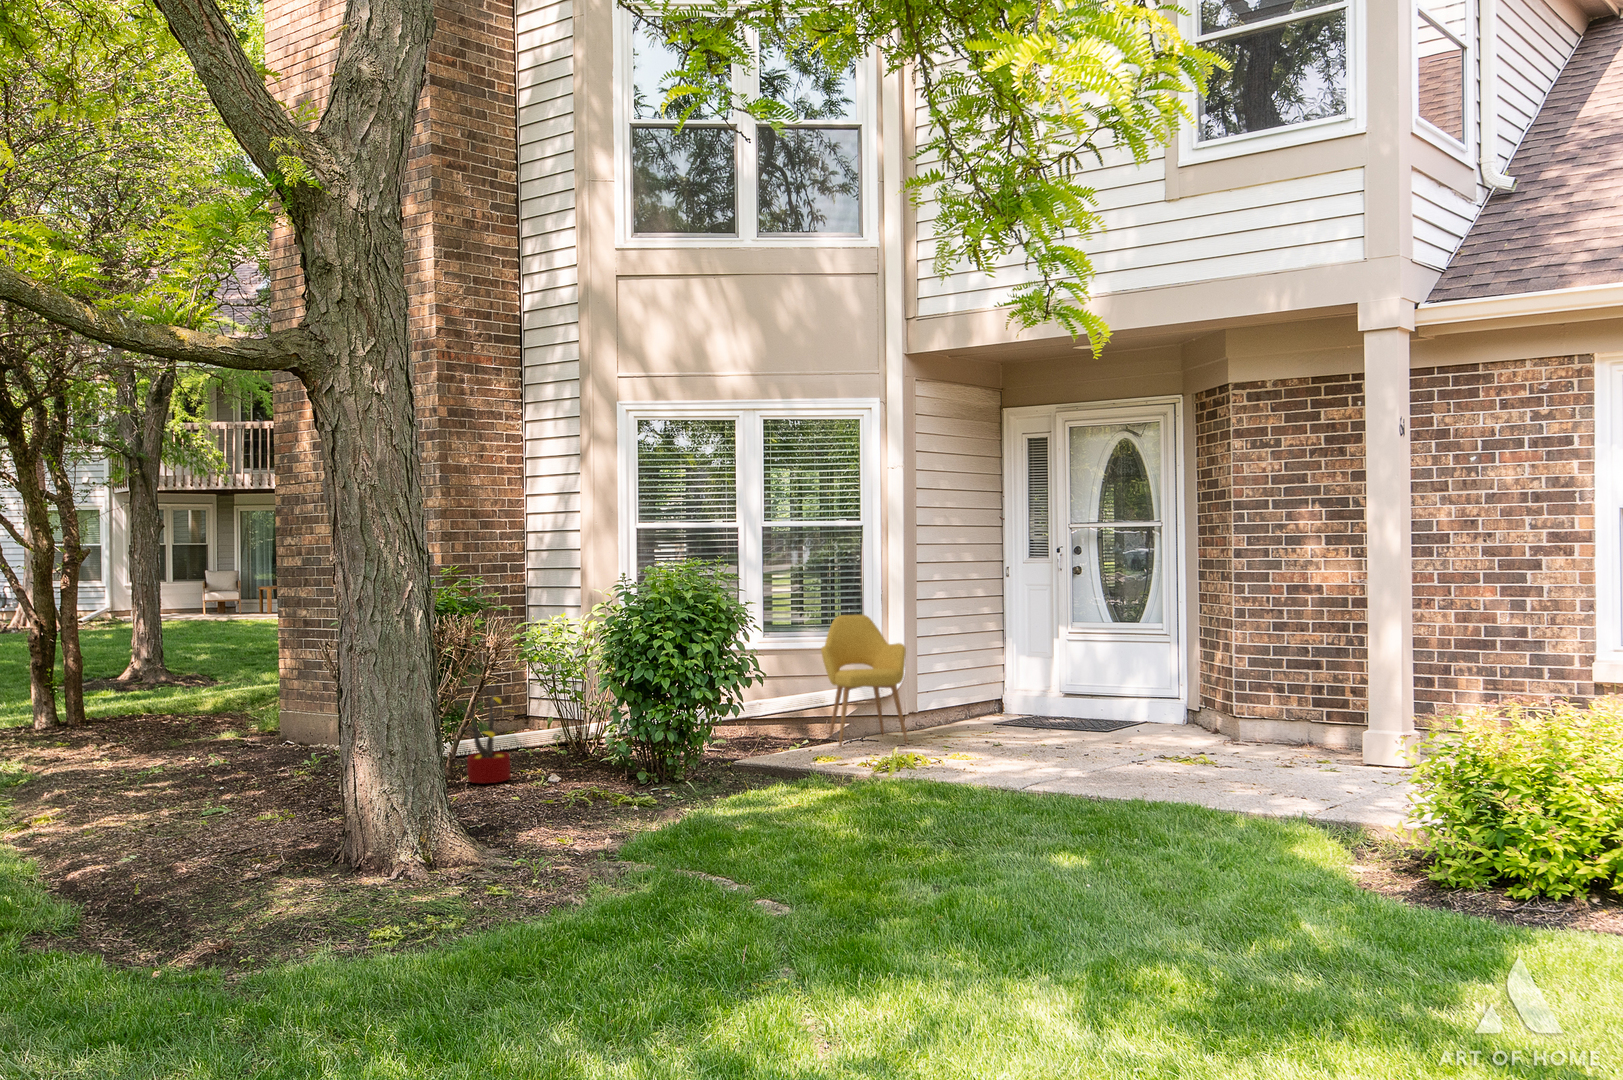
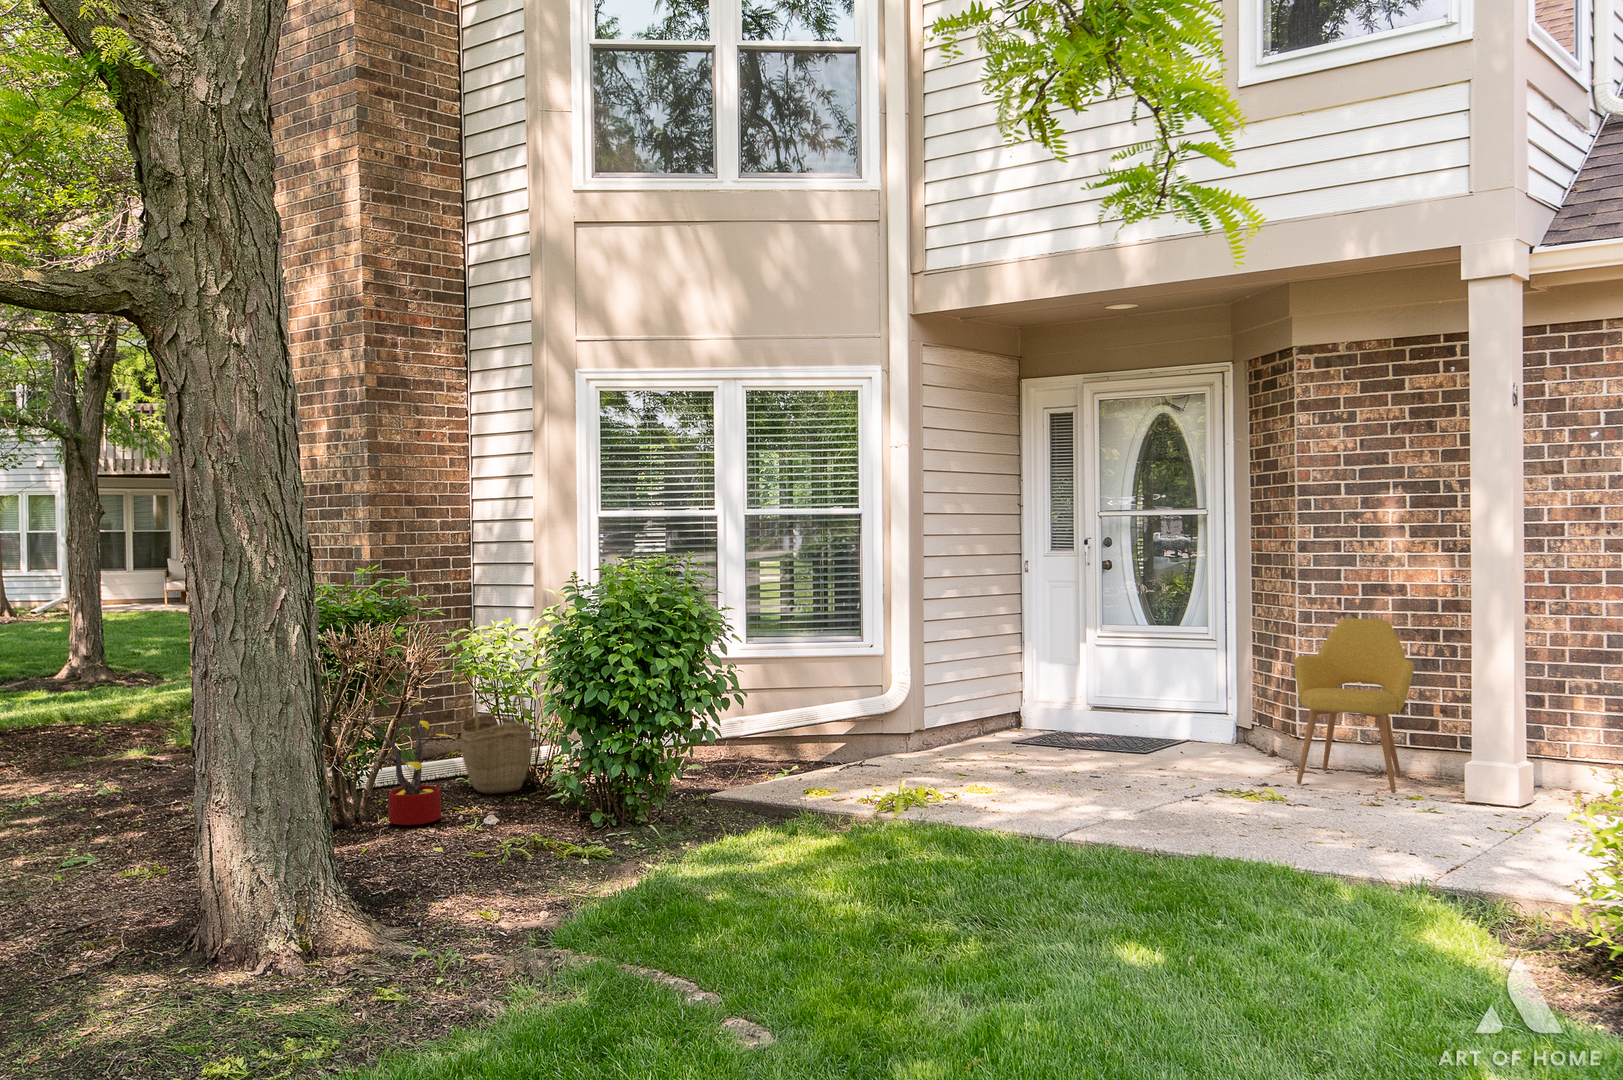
chair: present [821,615,908,747] -> present [1294,618,1414,793]
woven basket: none [522,679,582,762] -> present [461,696,532,794]

